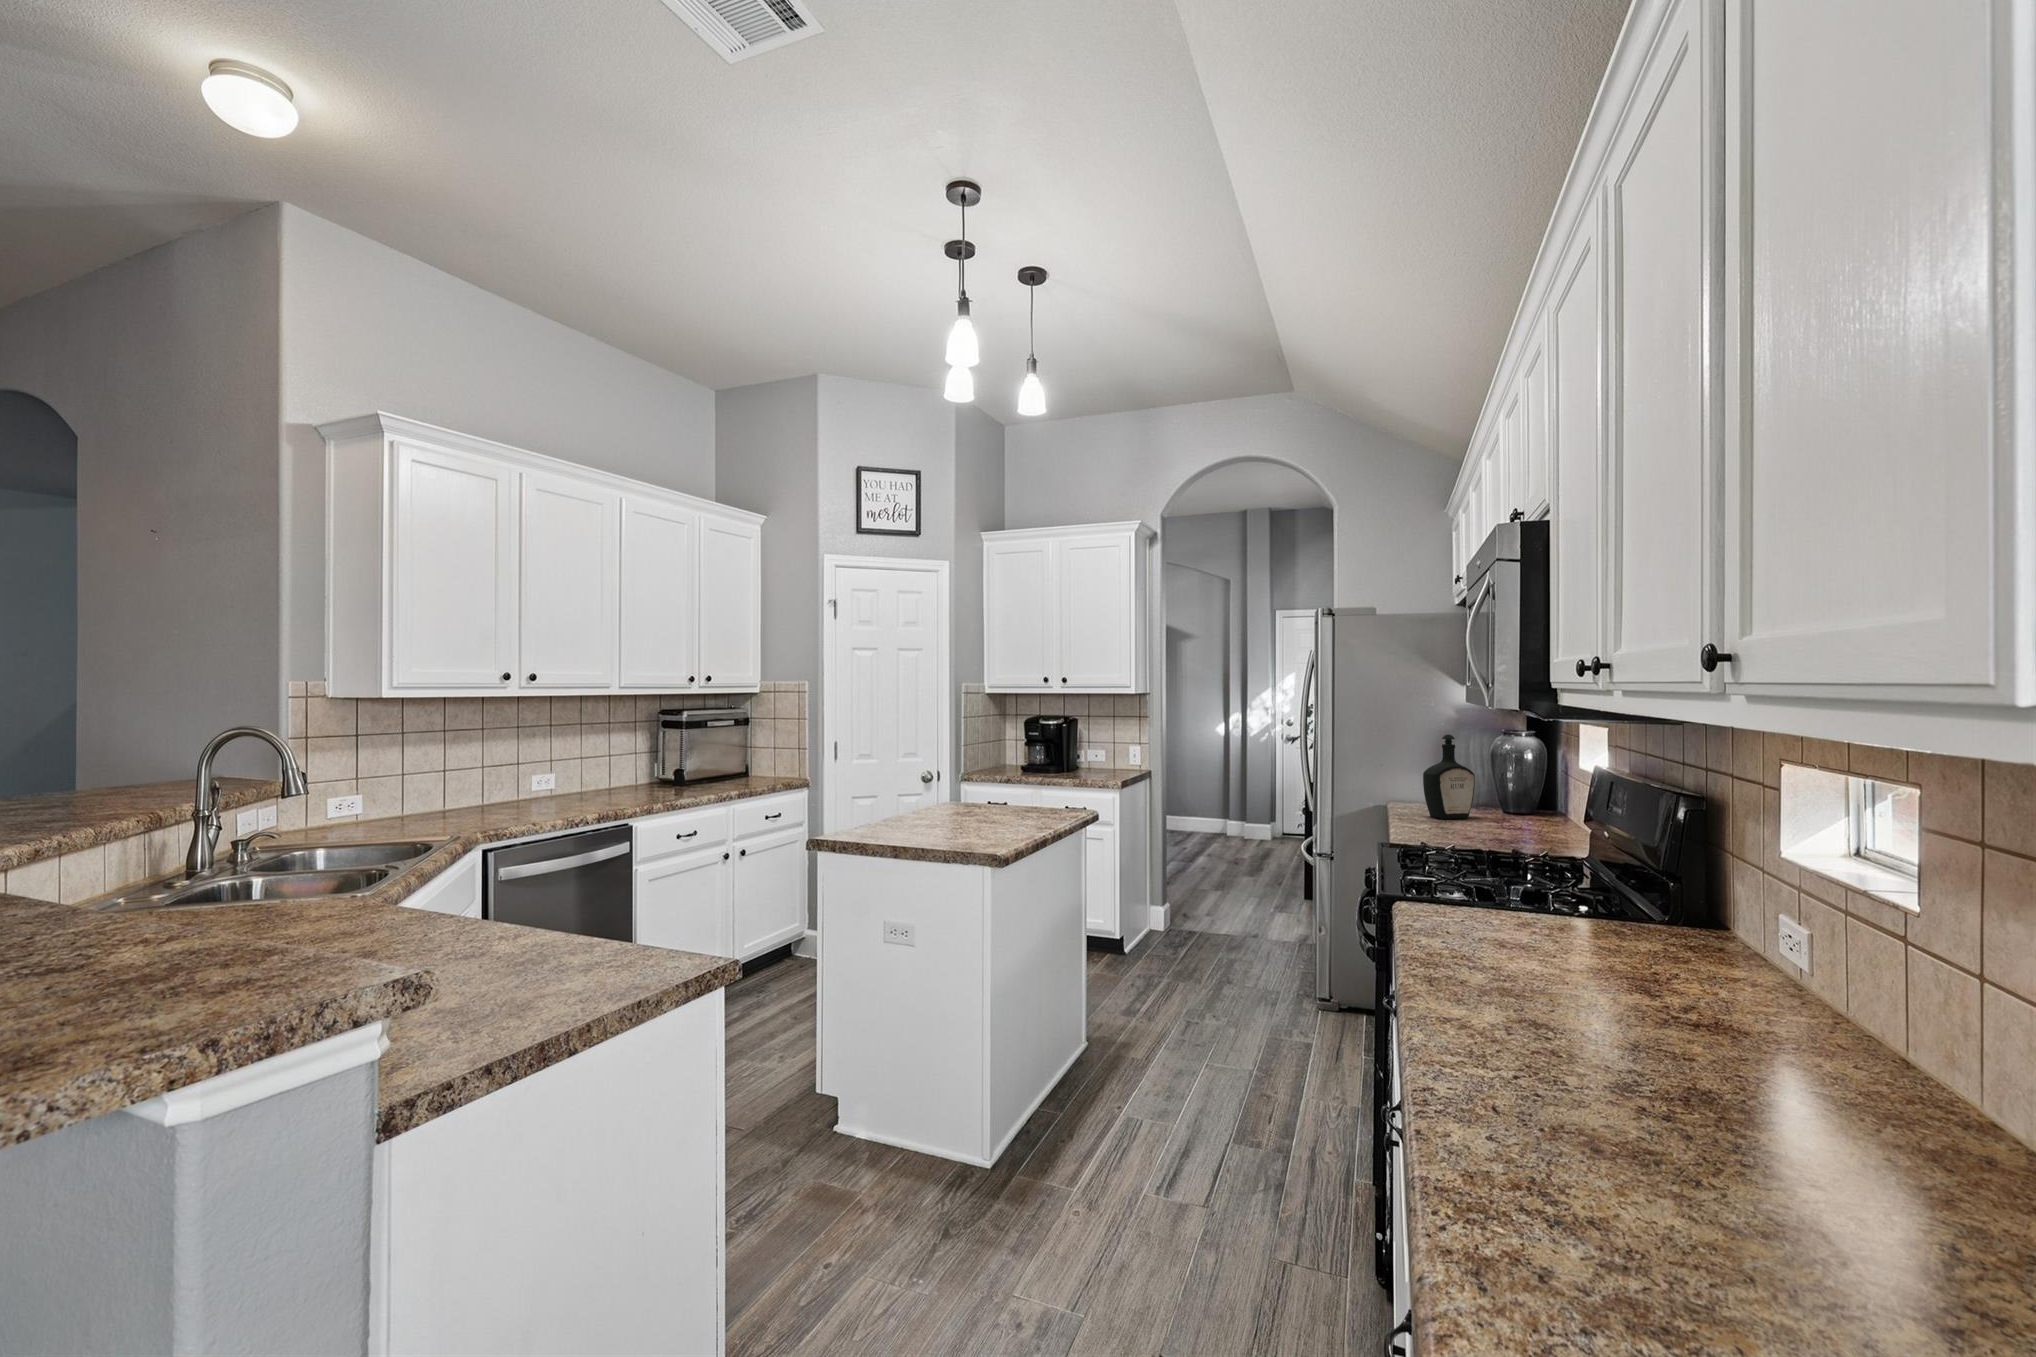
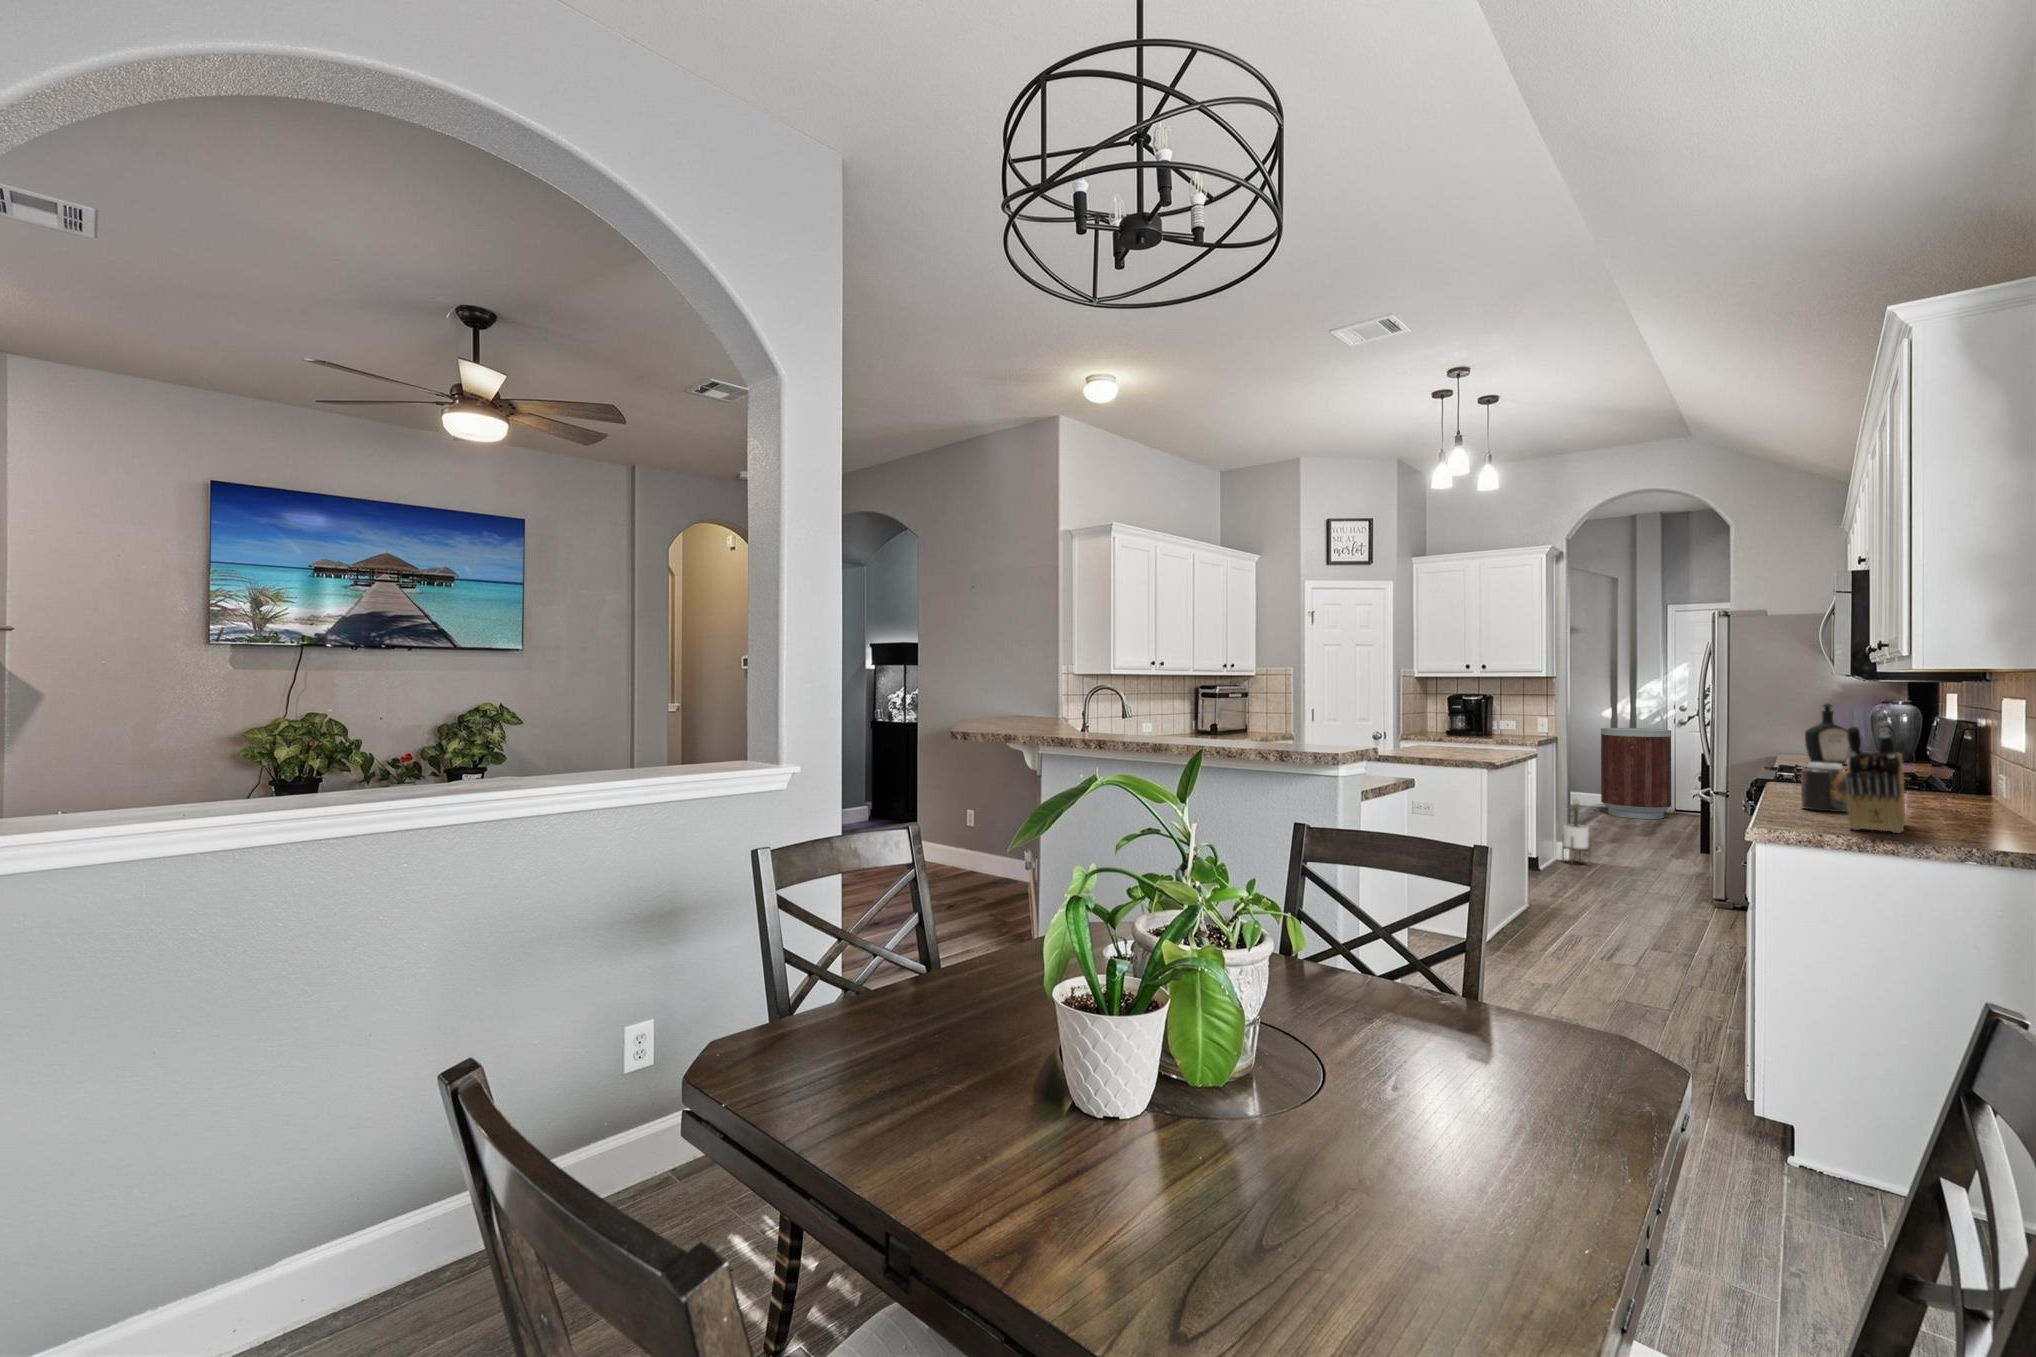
trash can: none [1212,746,1279,849] -> present [1601,728,1671,819]
potted plant: none [1156,841,1187,939] -> present [1562,800,1590,863]
knife block: none [1610,877,1811,1207] -> present [1847,721,1905,833]
jar: none [1477,901,1567,1020] -> present [1801,763,1848,812]

